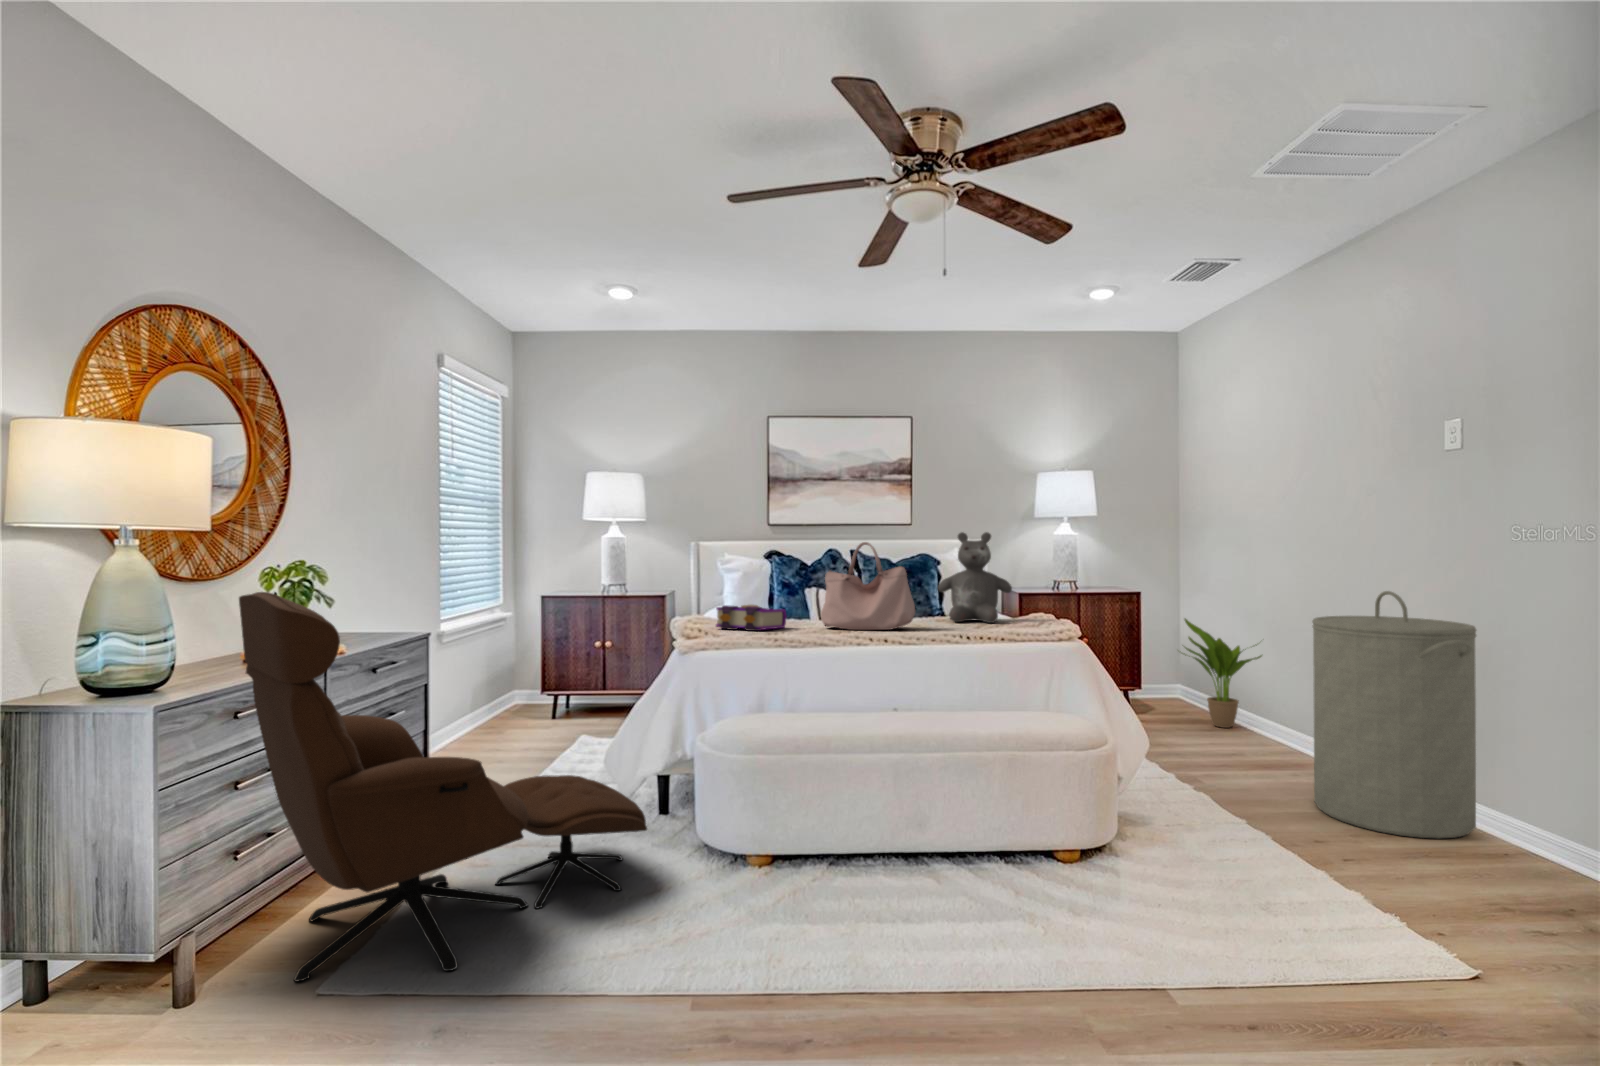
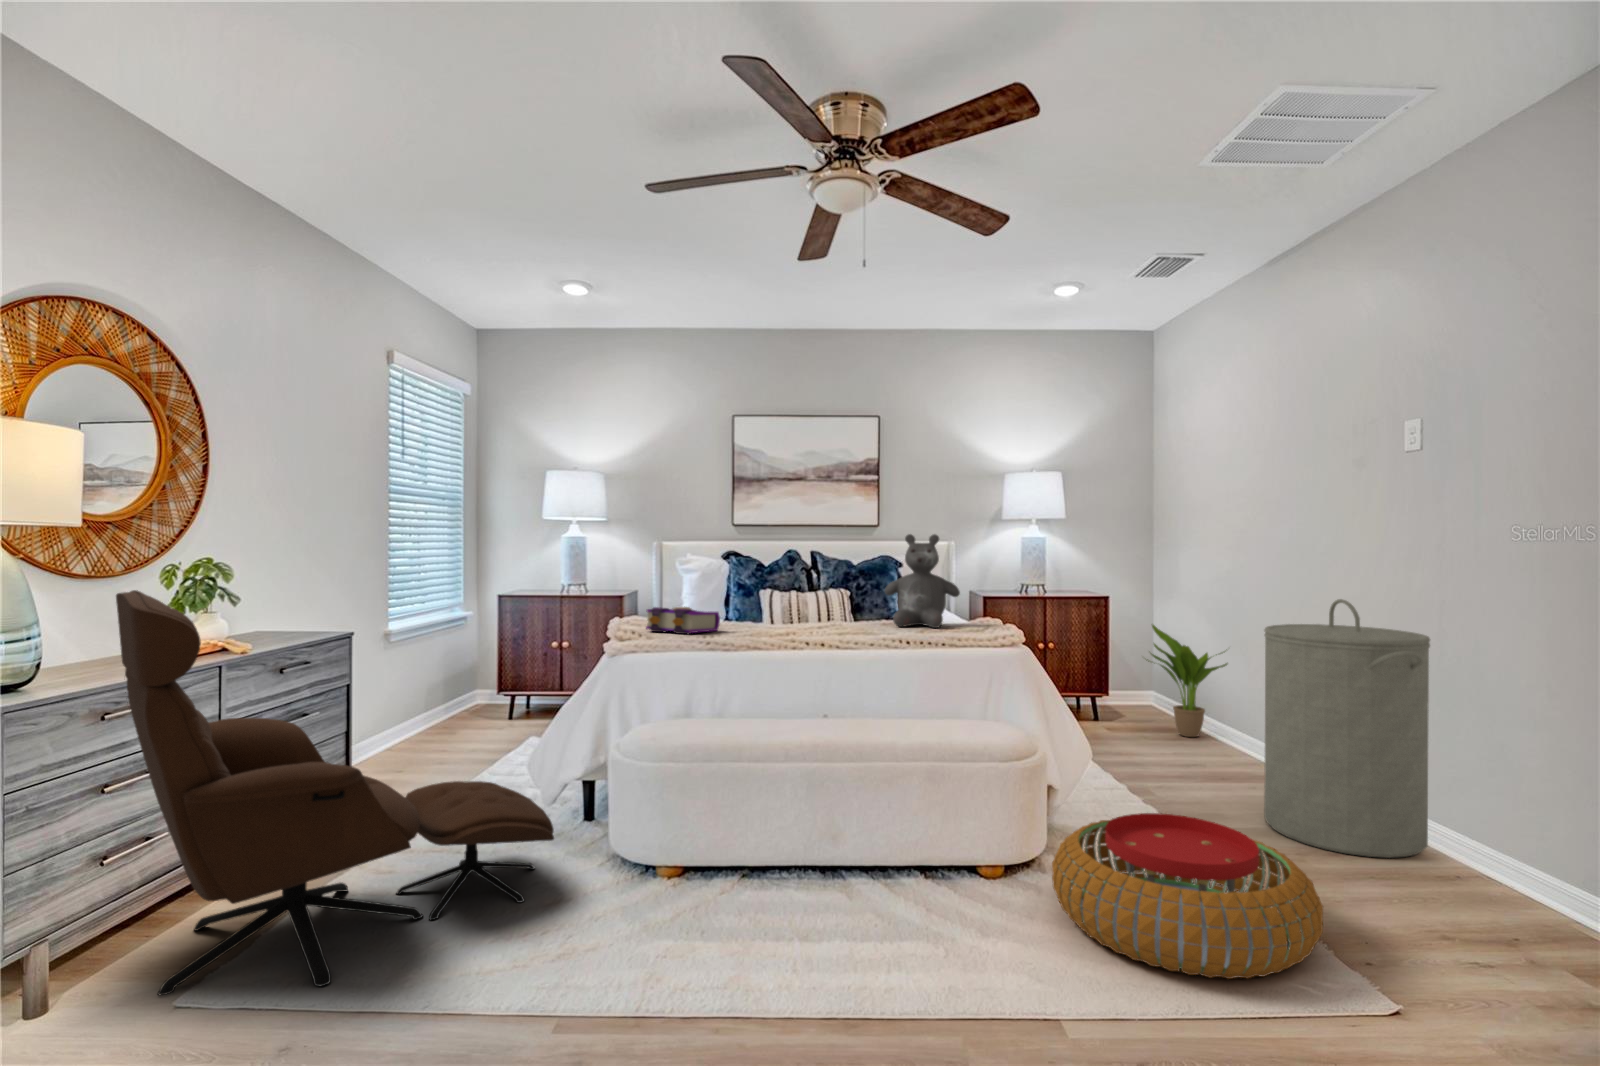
handbag: present [821,542,915,630] -> none [755,543,851,634]
pouf: none [1130,798,1400,951] -> present [1052,813,1323,979]

